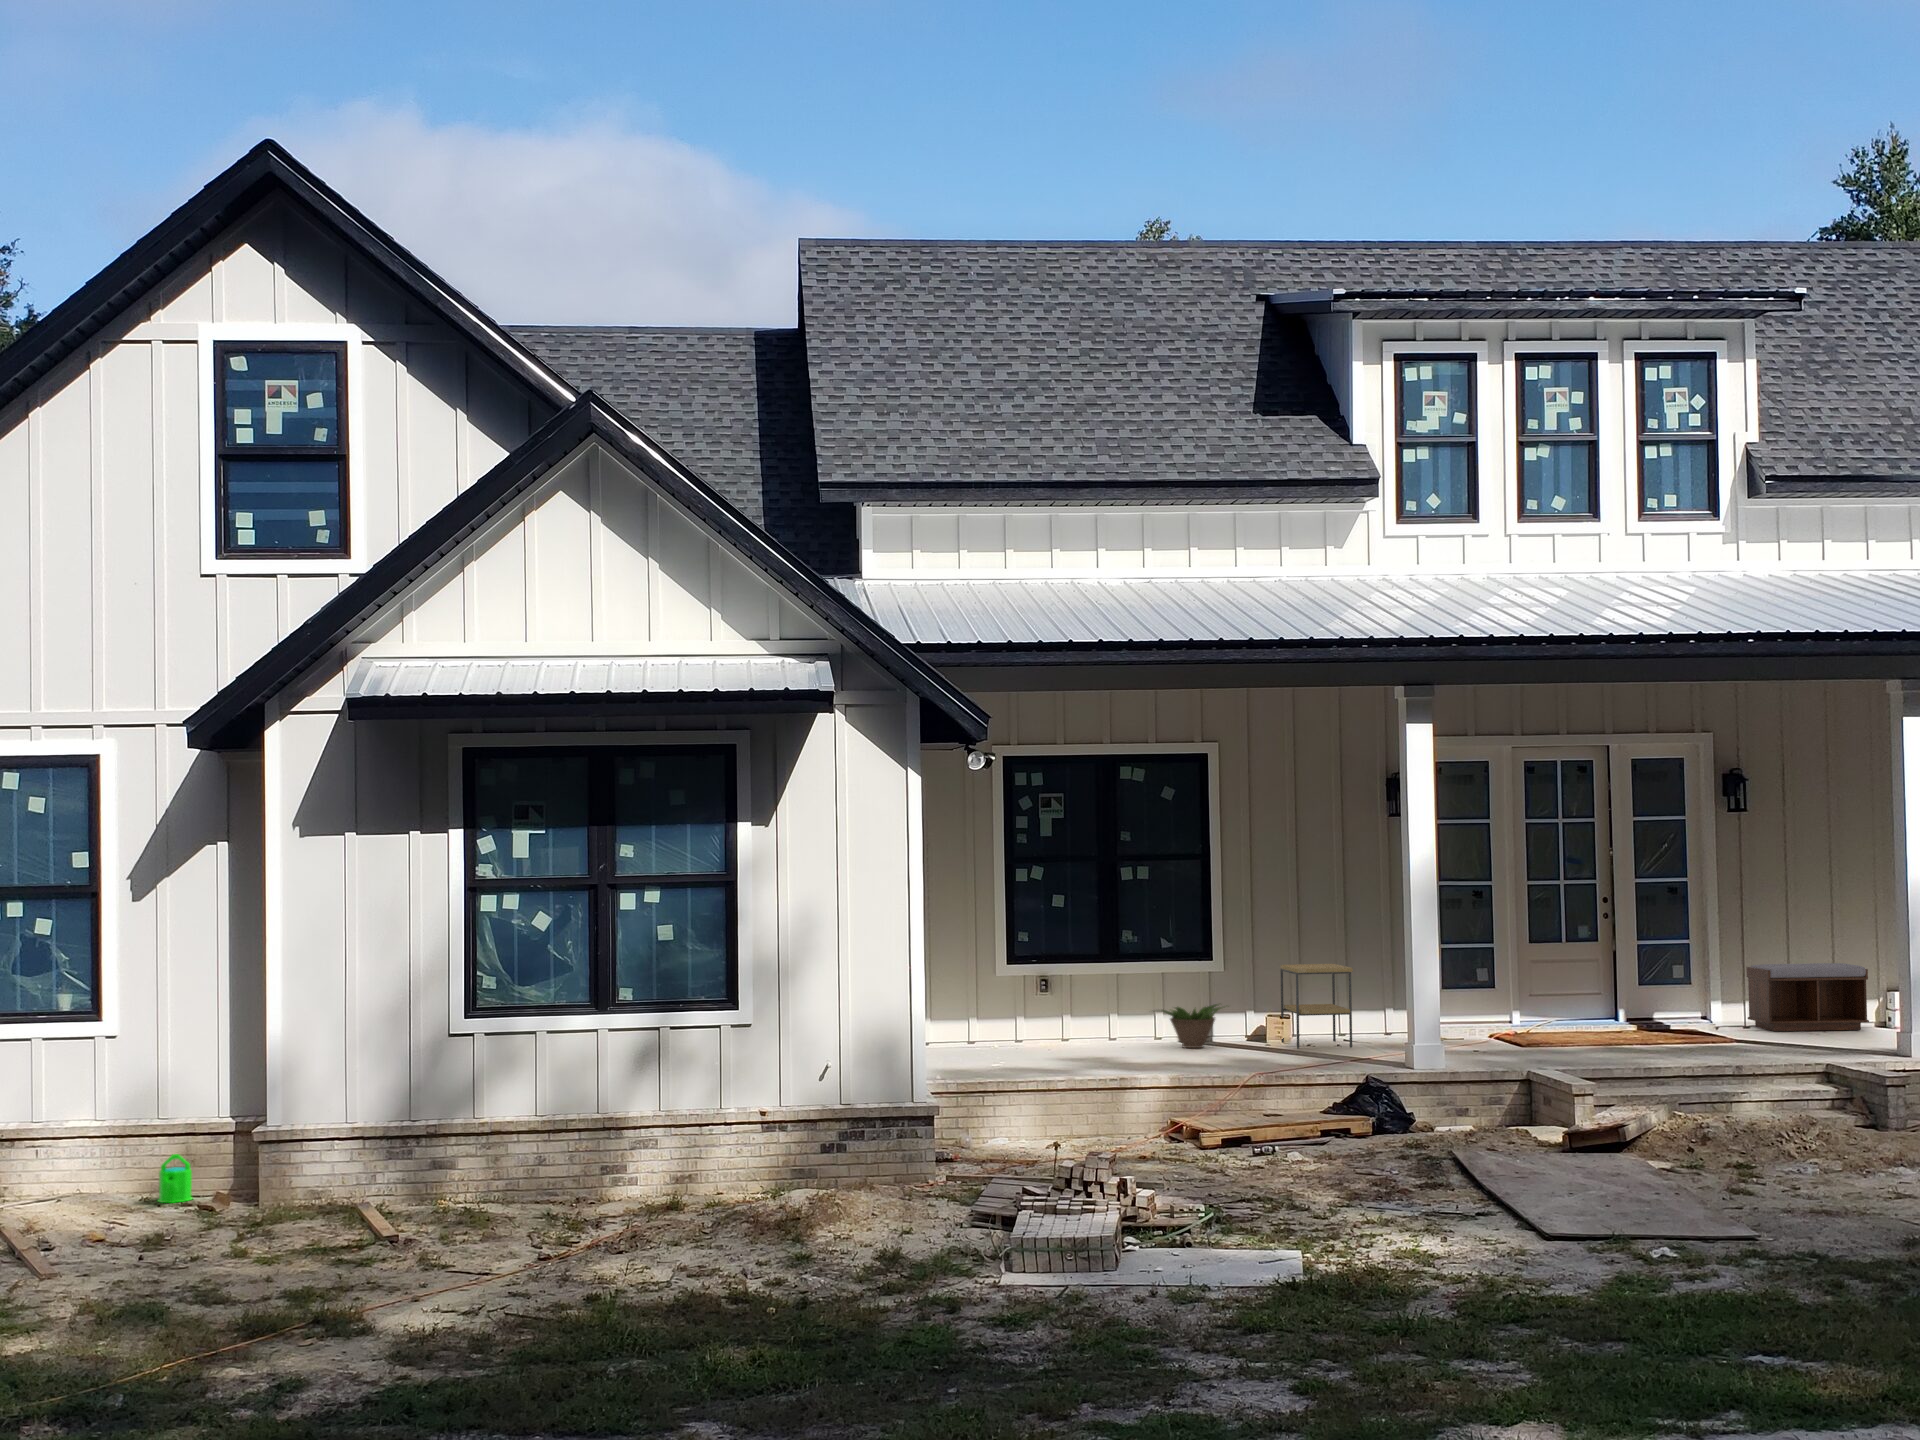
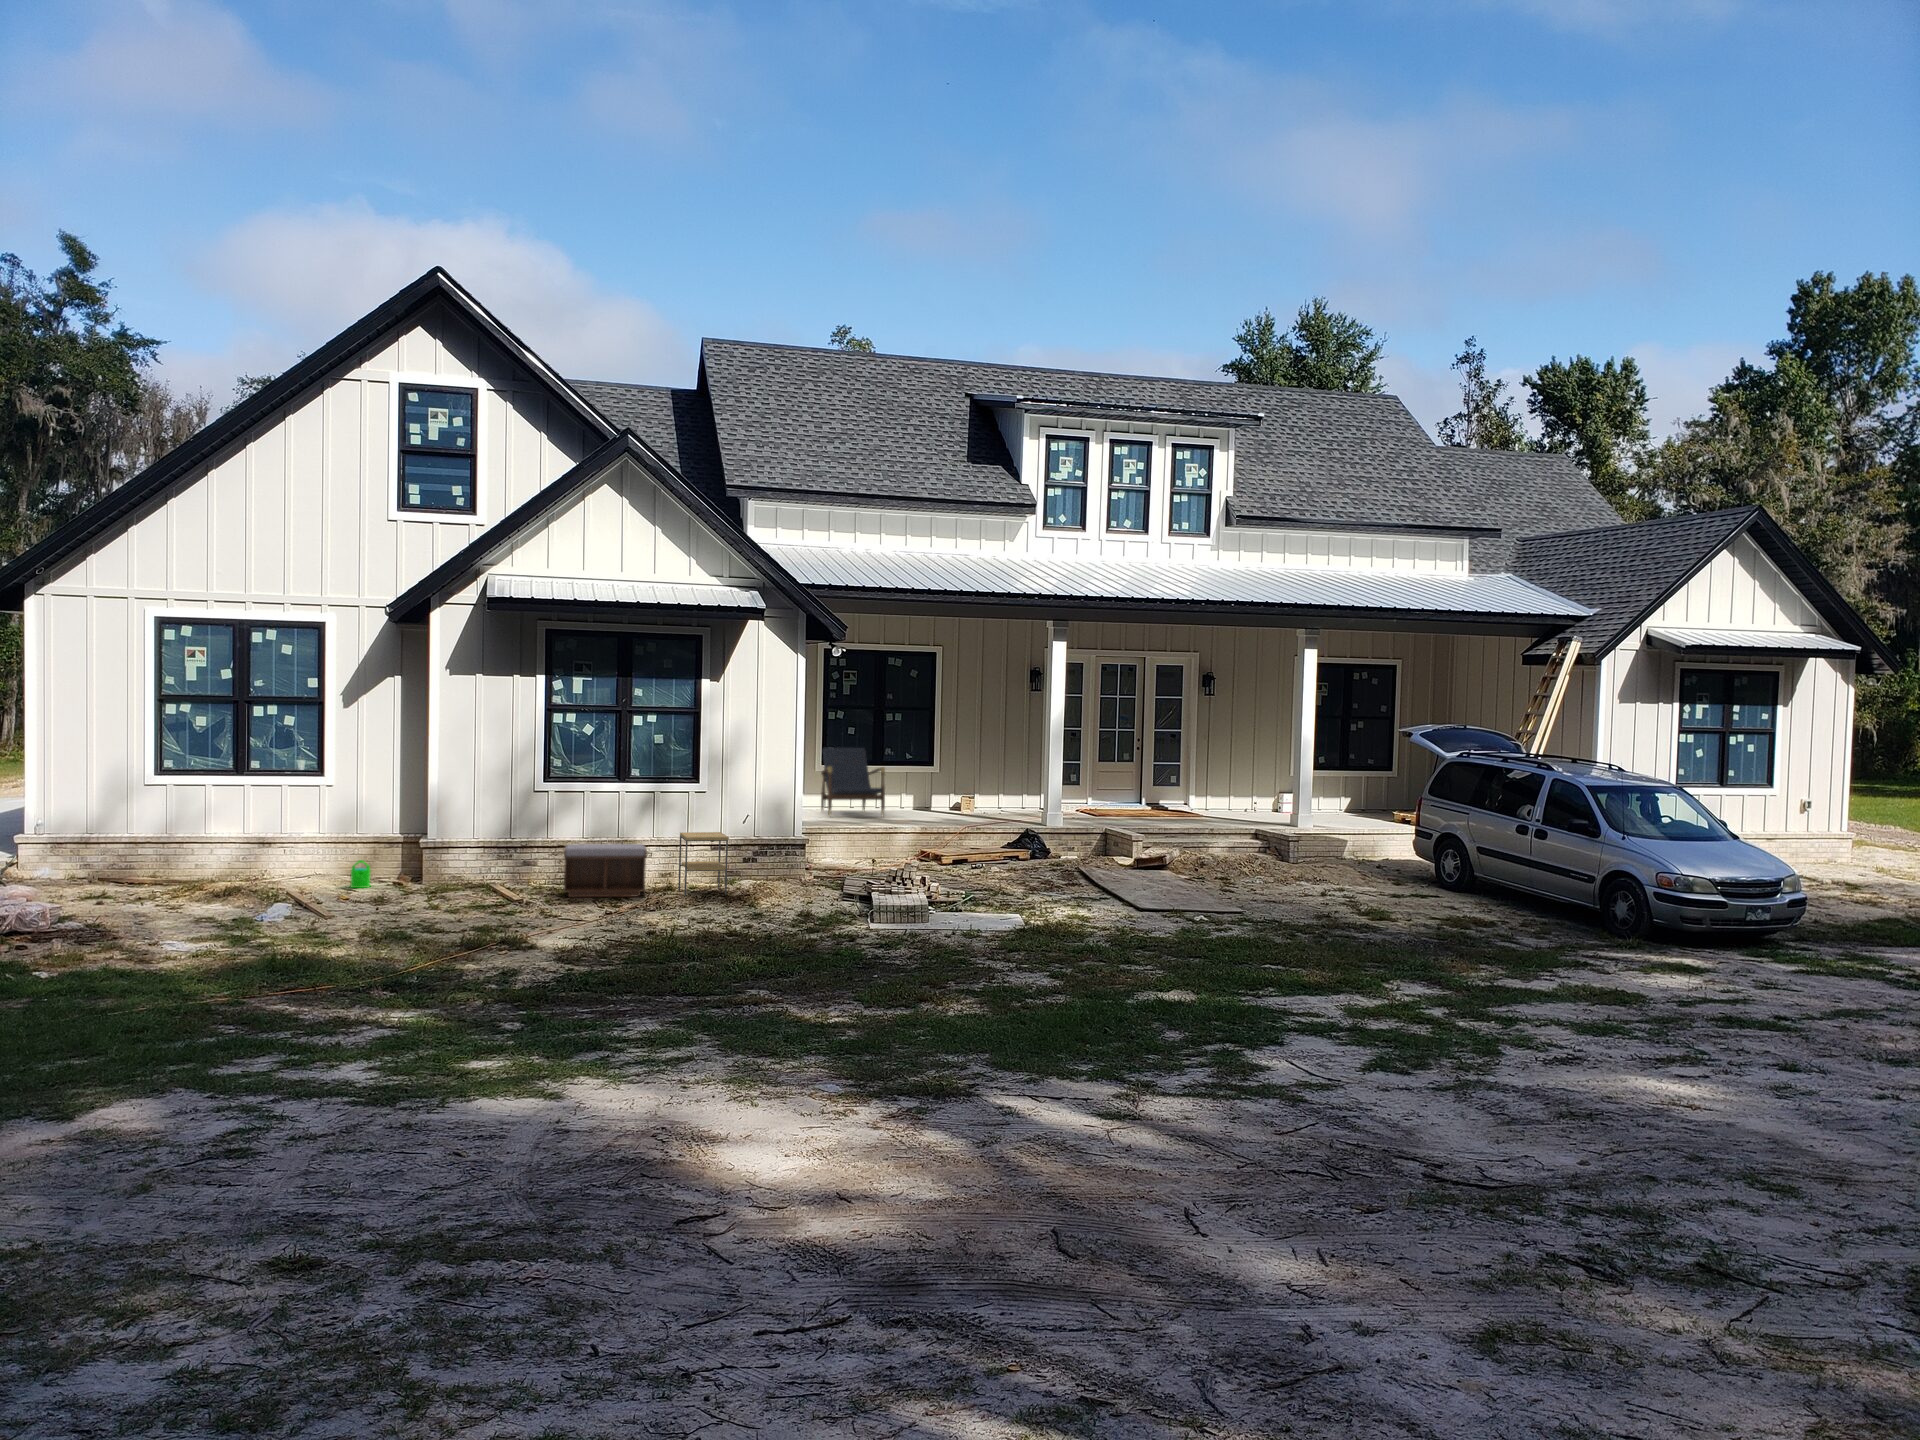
lounge chair: none [1003,931,1114,1058] -> present [821,748,885,816]
bench: present [1746,963,1869,1031] -> present [563,844,647,897]
side table: present [1280,964,1353,1049] -> present [678,832,729,896]
decorative plant: present [1162,1004,1221,1048] -> none [901,790,946,814]

